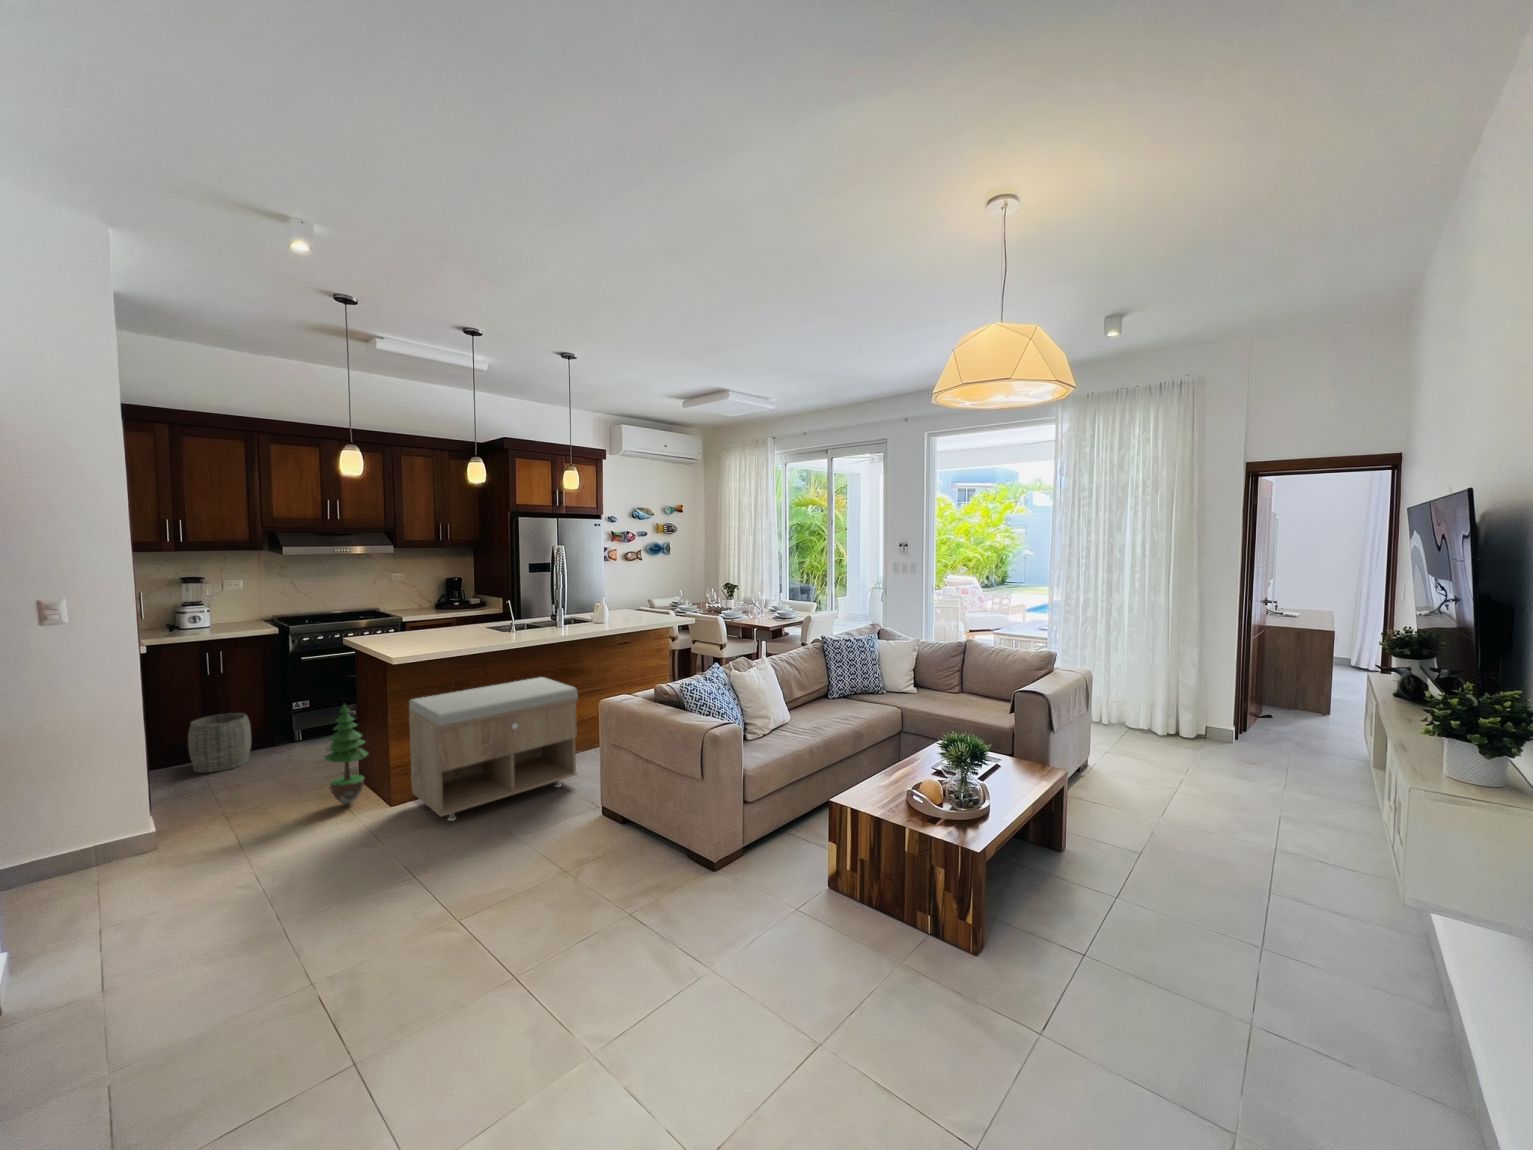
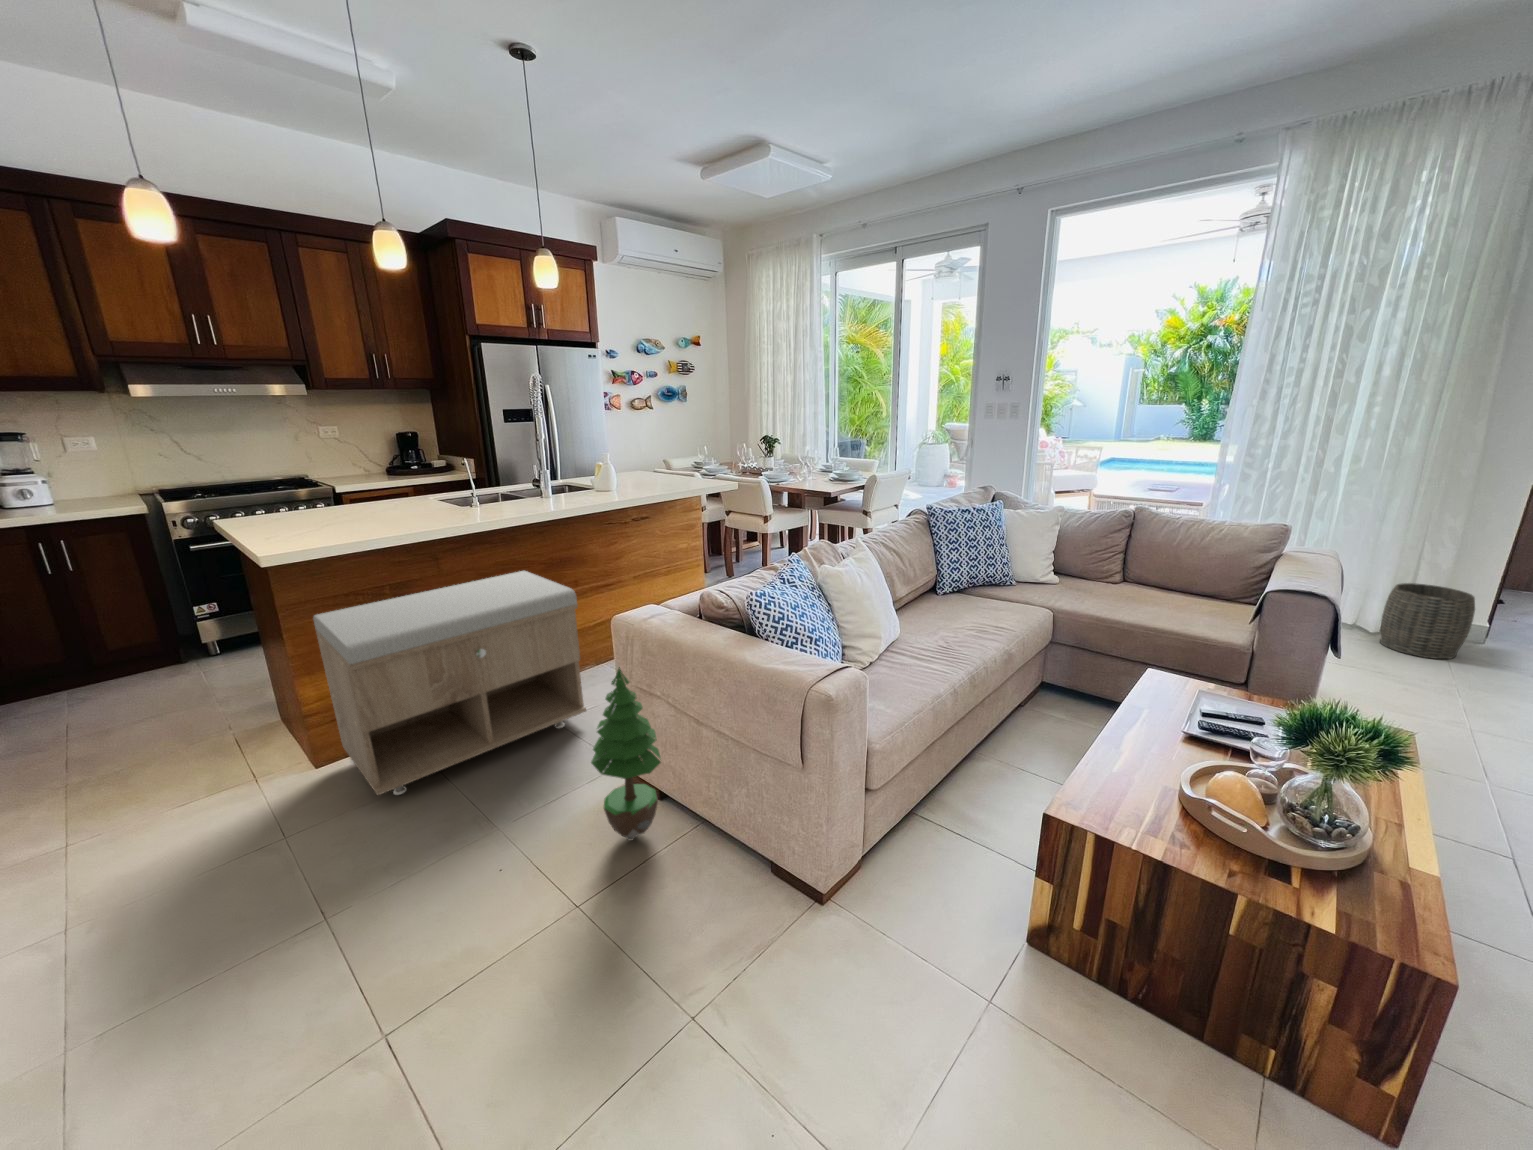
potted tree: present [325,704,368,804] -> present [591,667,661,840]
woven basket: present [188,713,251,773] -> present [1380,583,1475,659]

